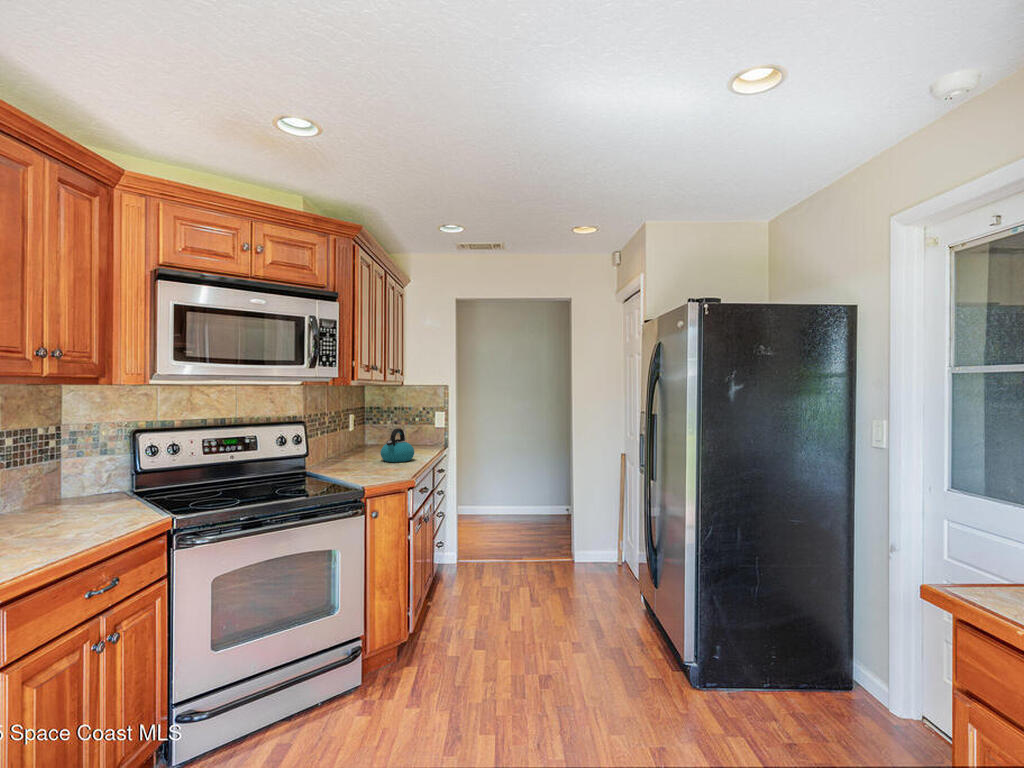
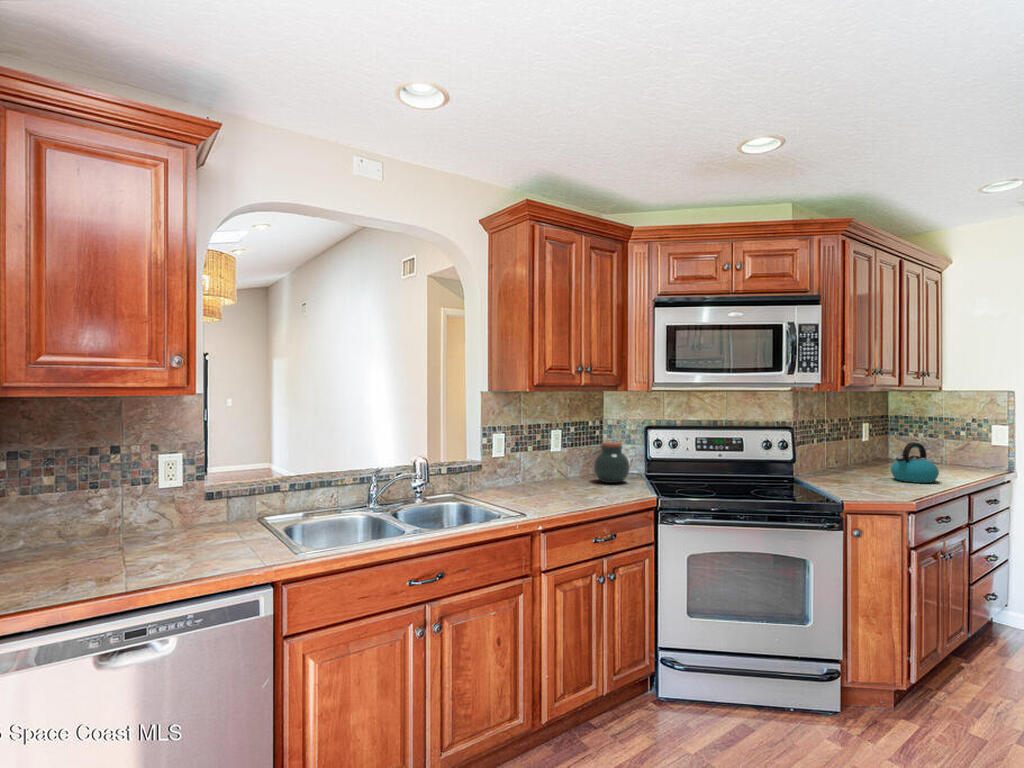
jar: none [54,454,115,510] -> present [594,442,630,483]

